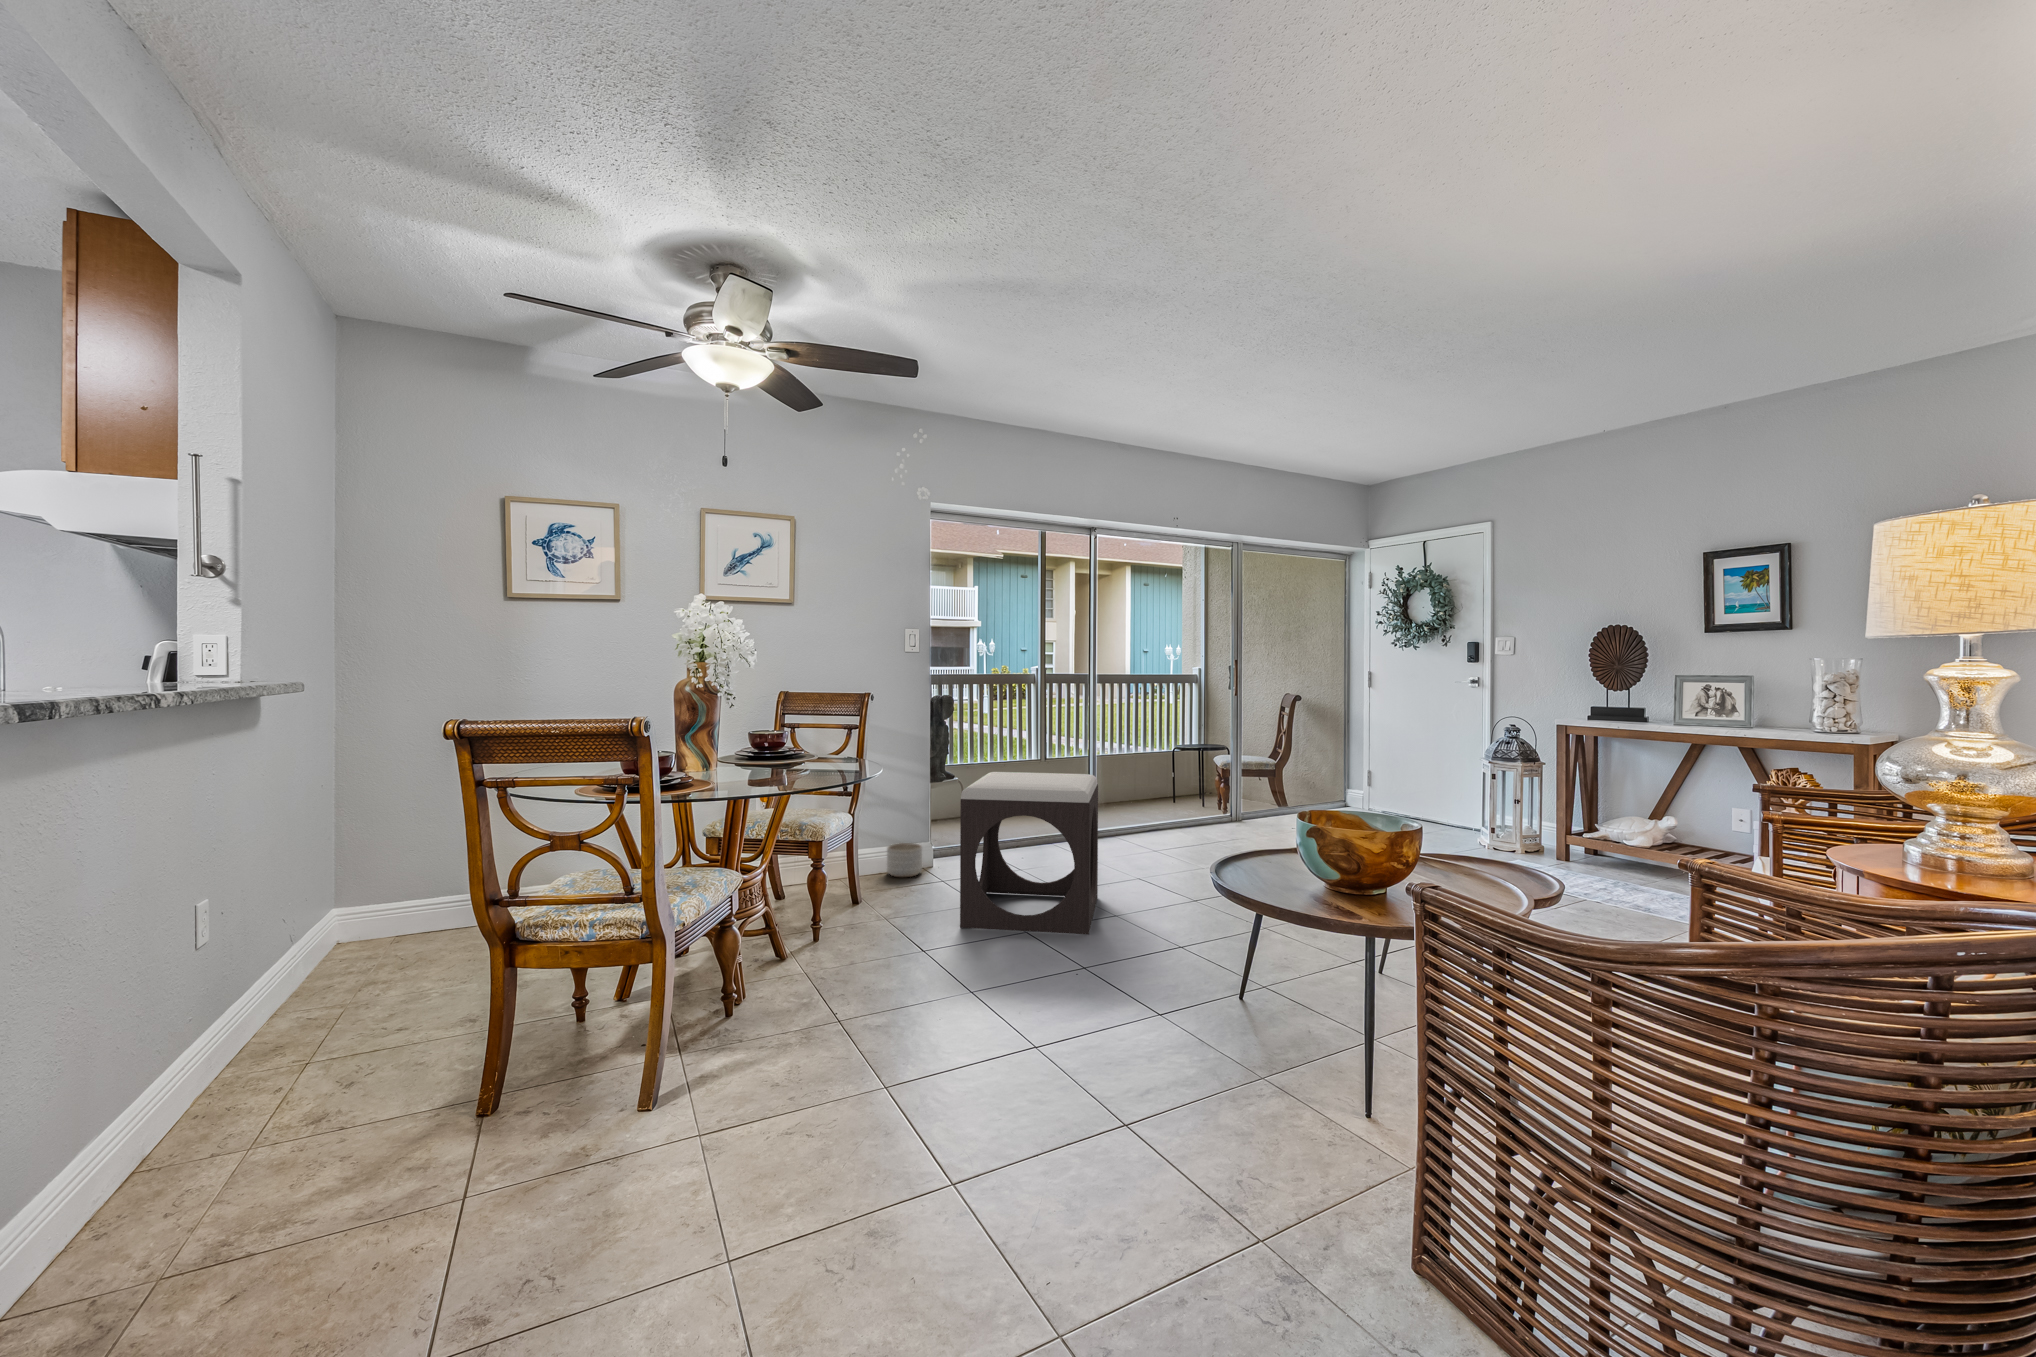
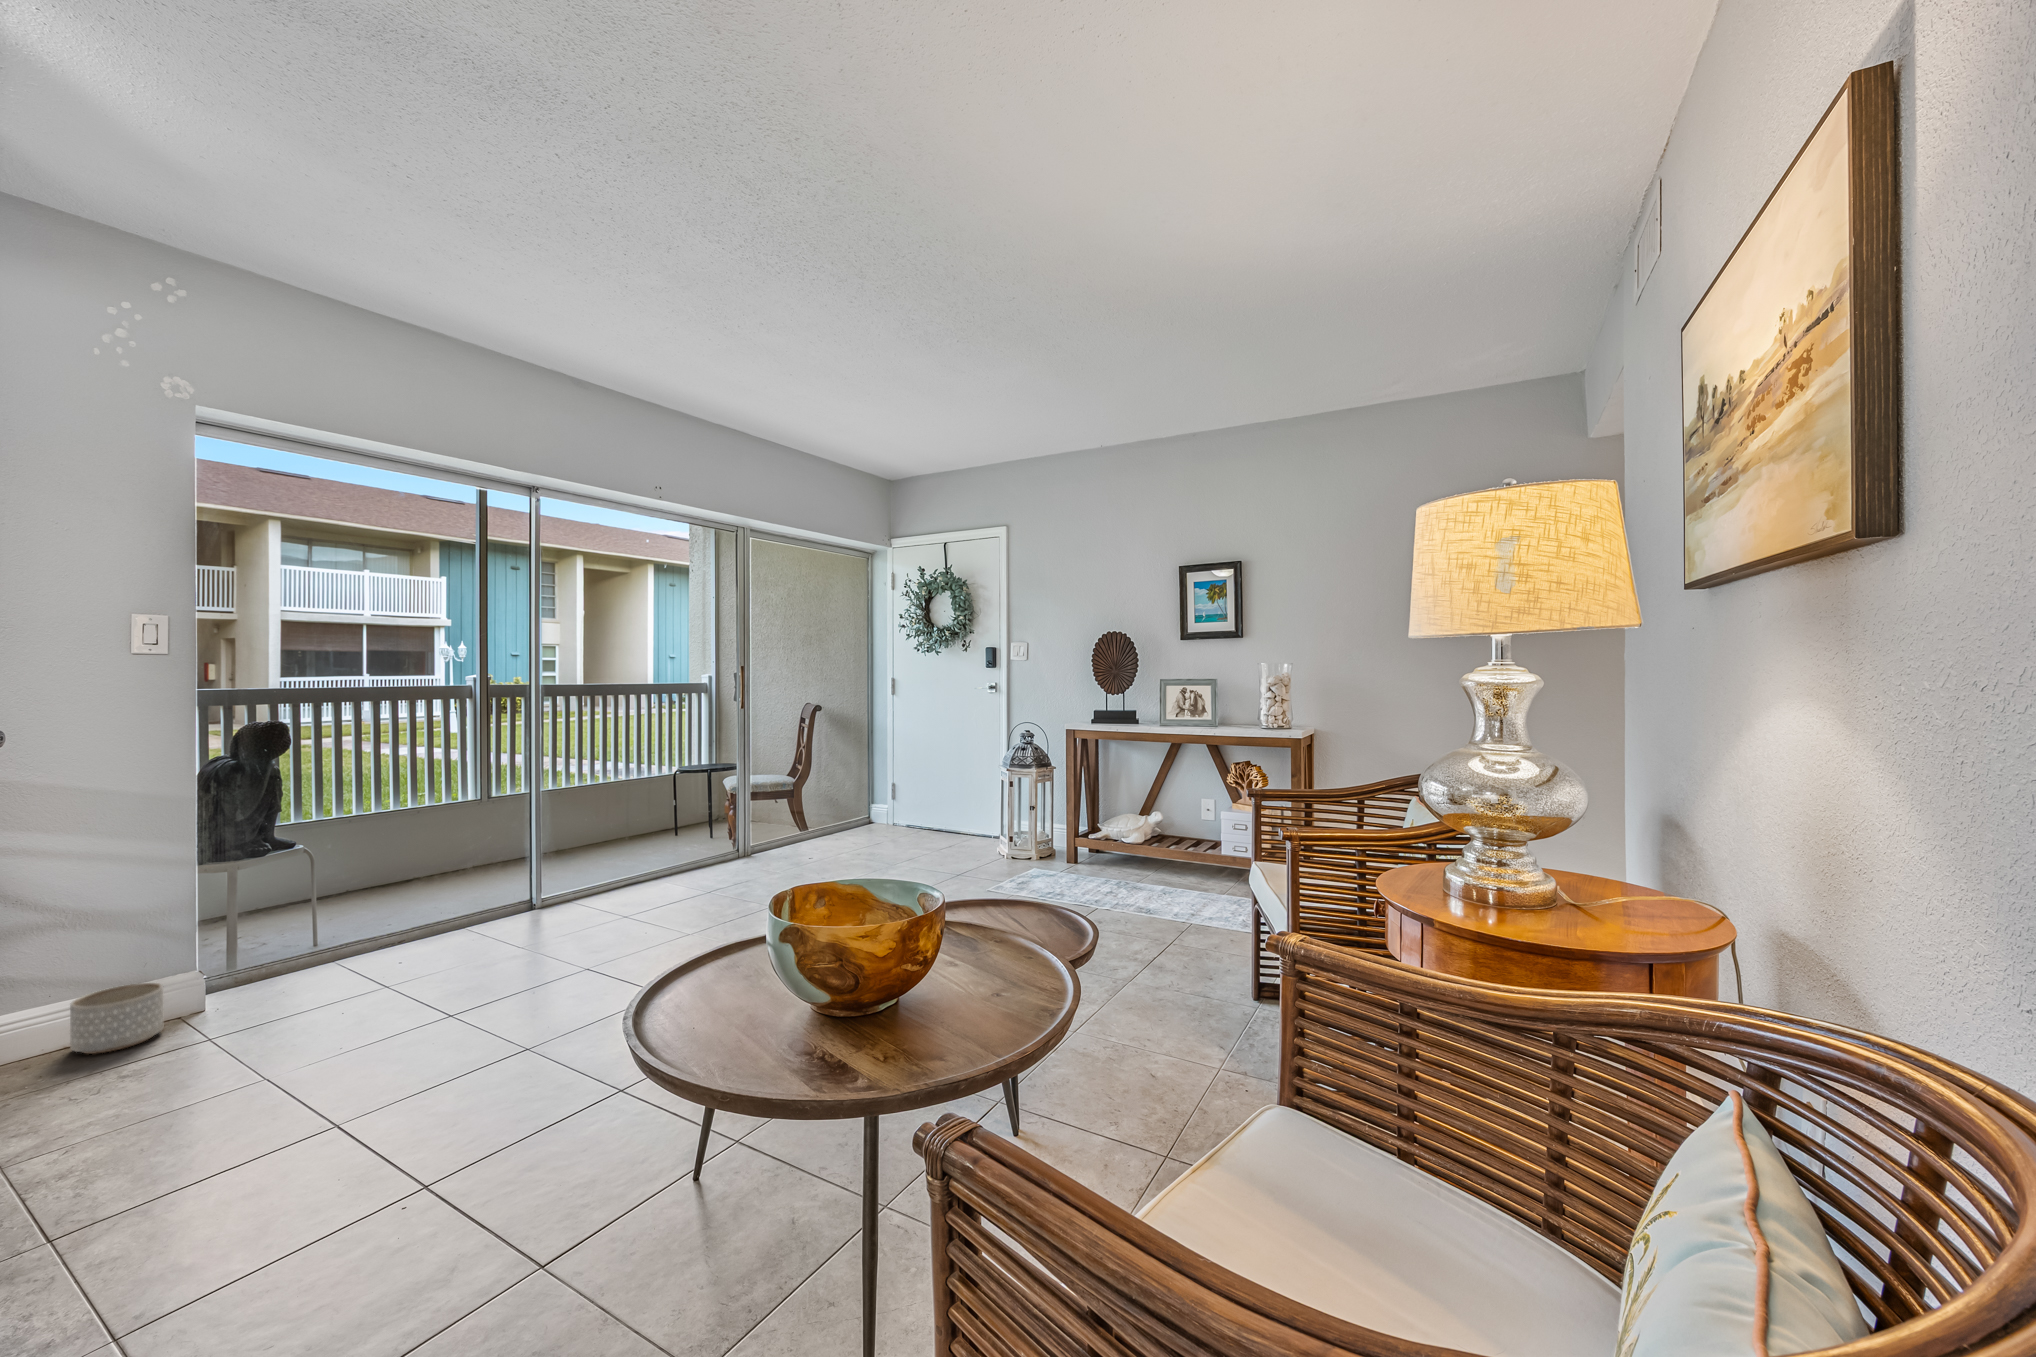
footstool: present [960,772,1098,934] -> none [172,839,504,1159]

